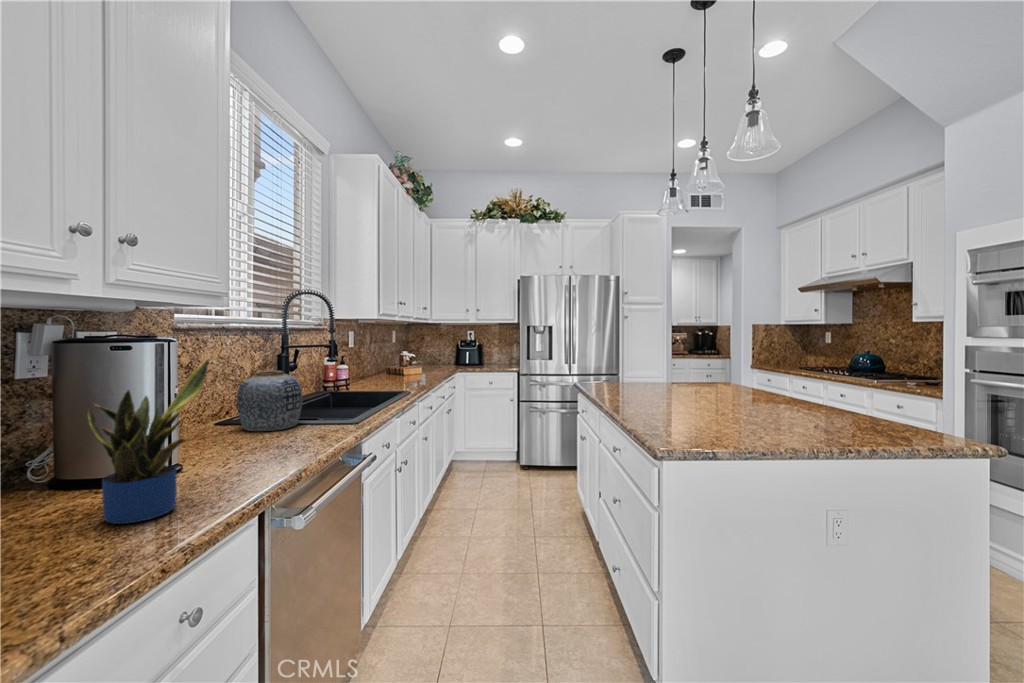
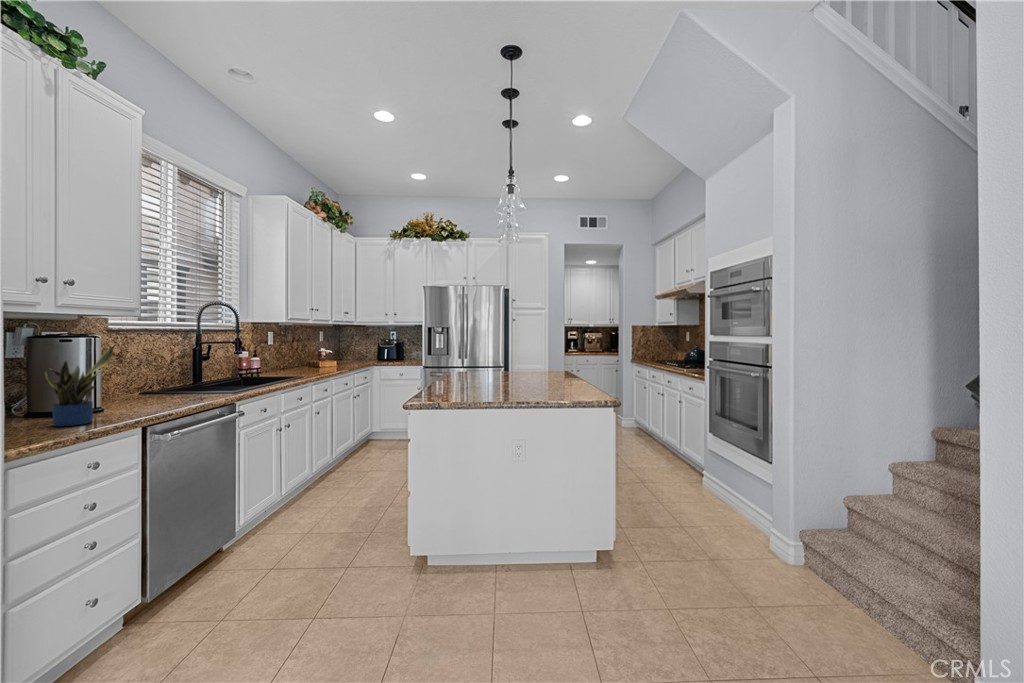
vase: present [237,371,302,431] -> none [151,358,199,397]

